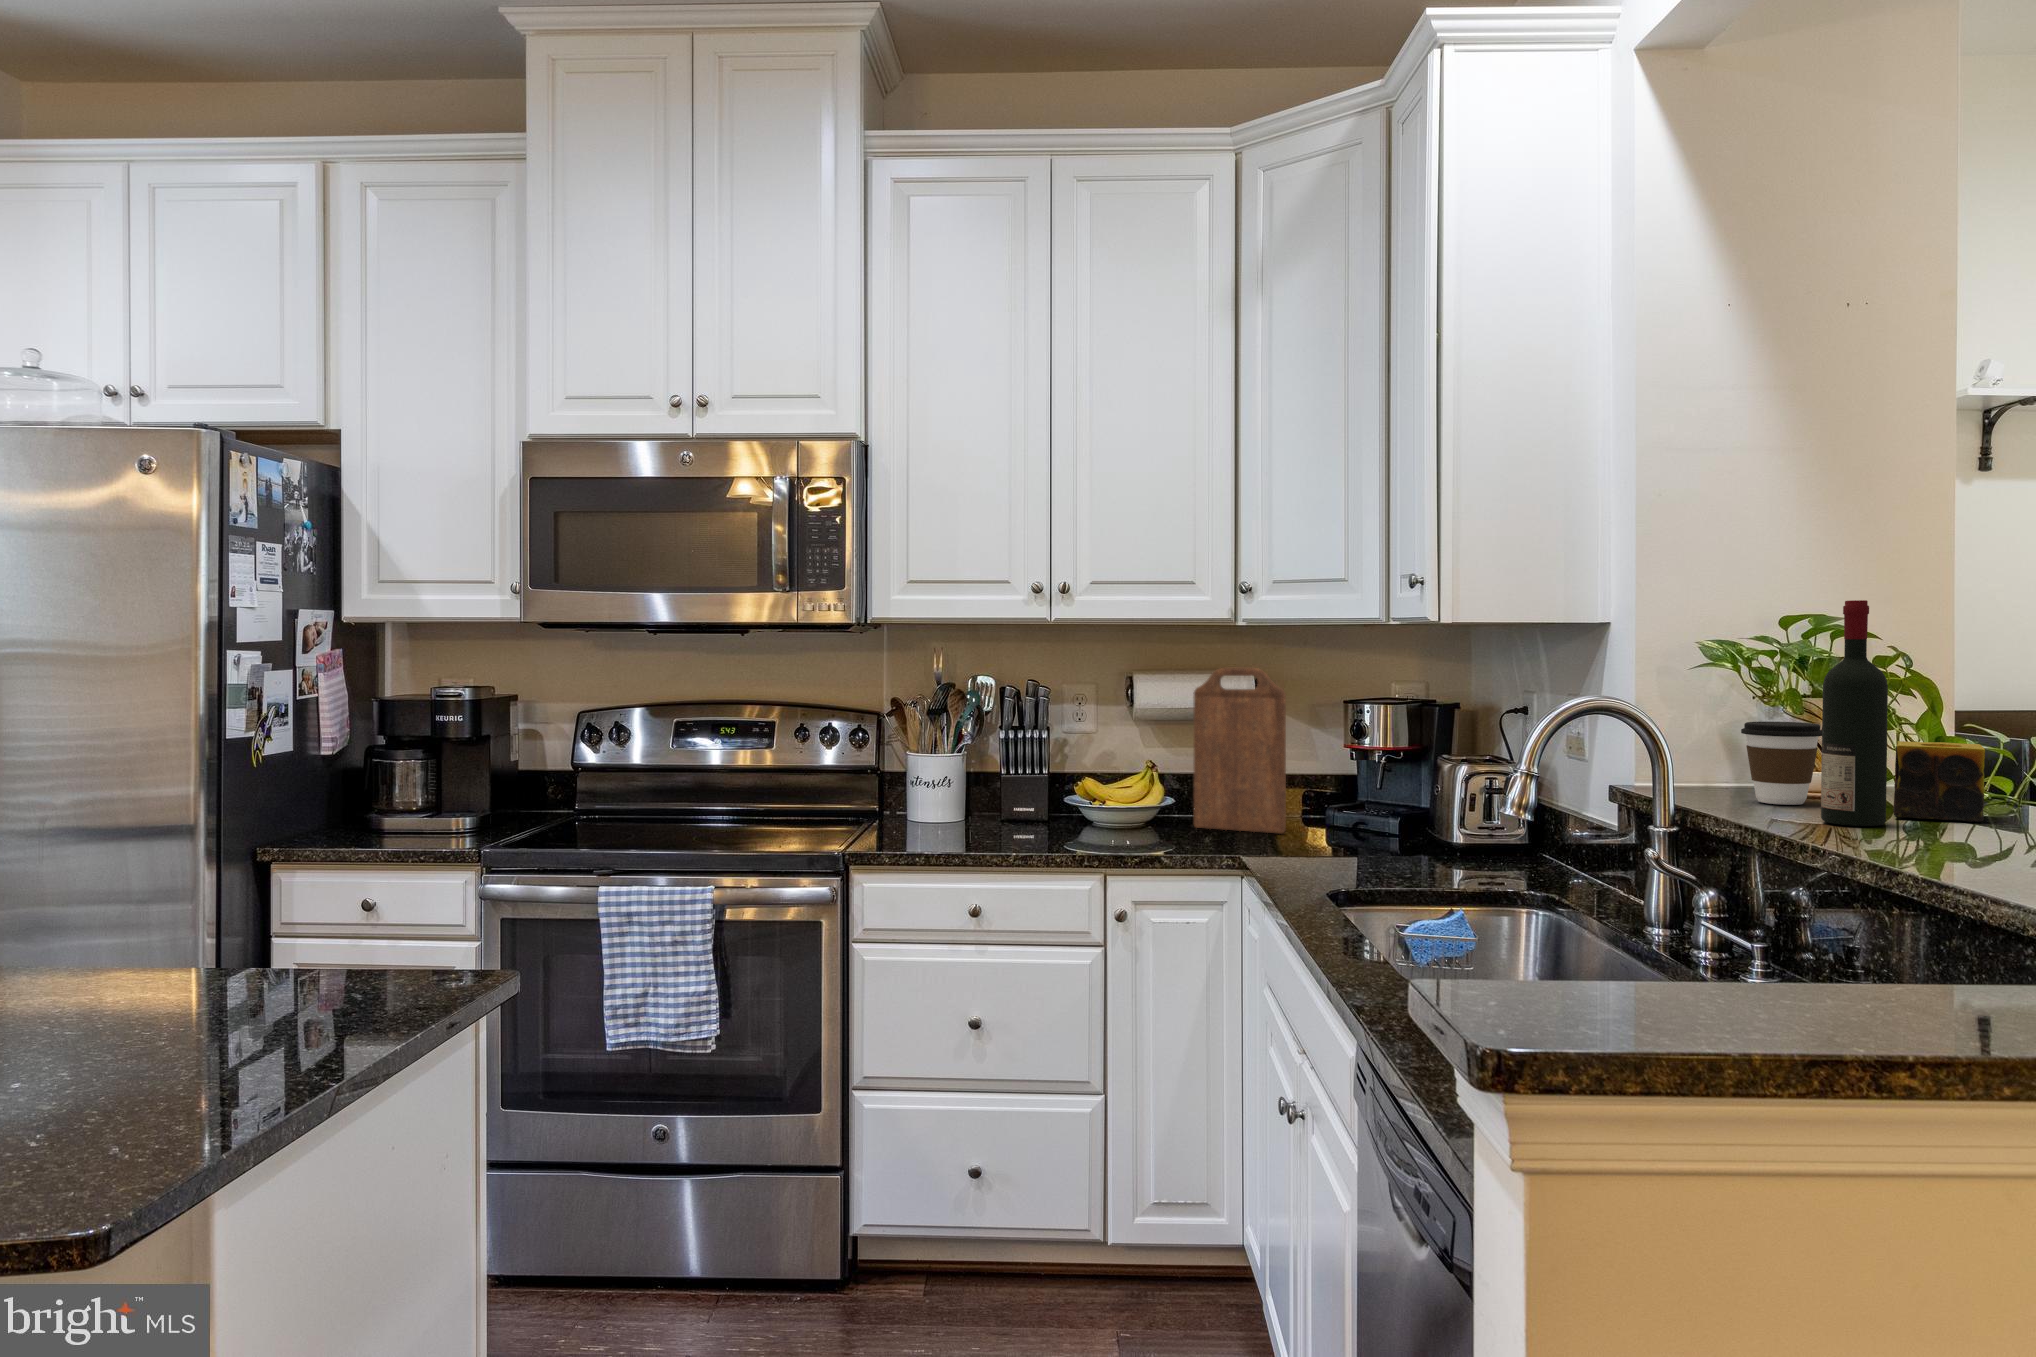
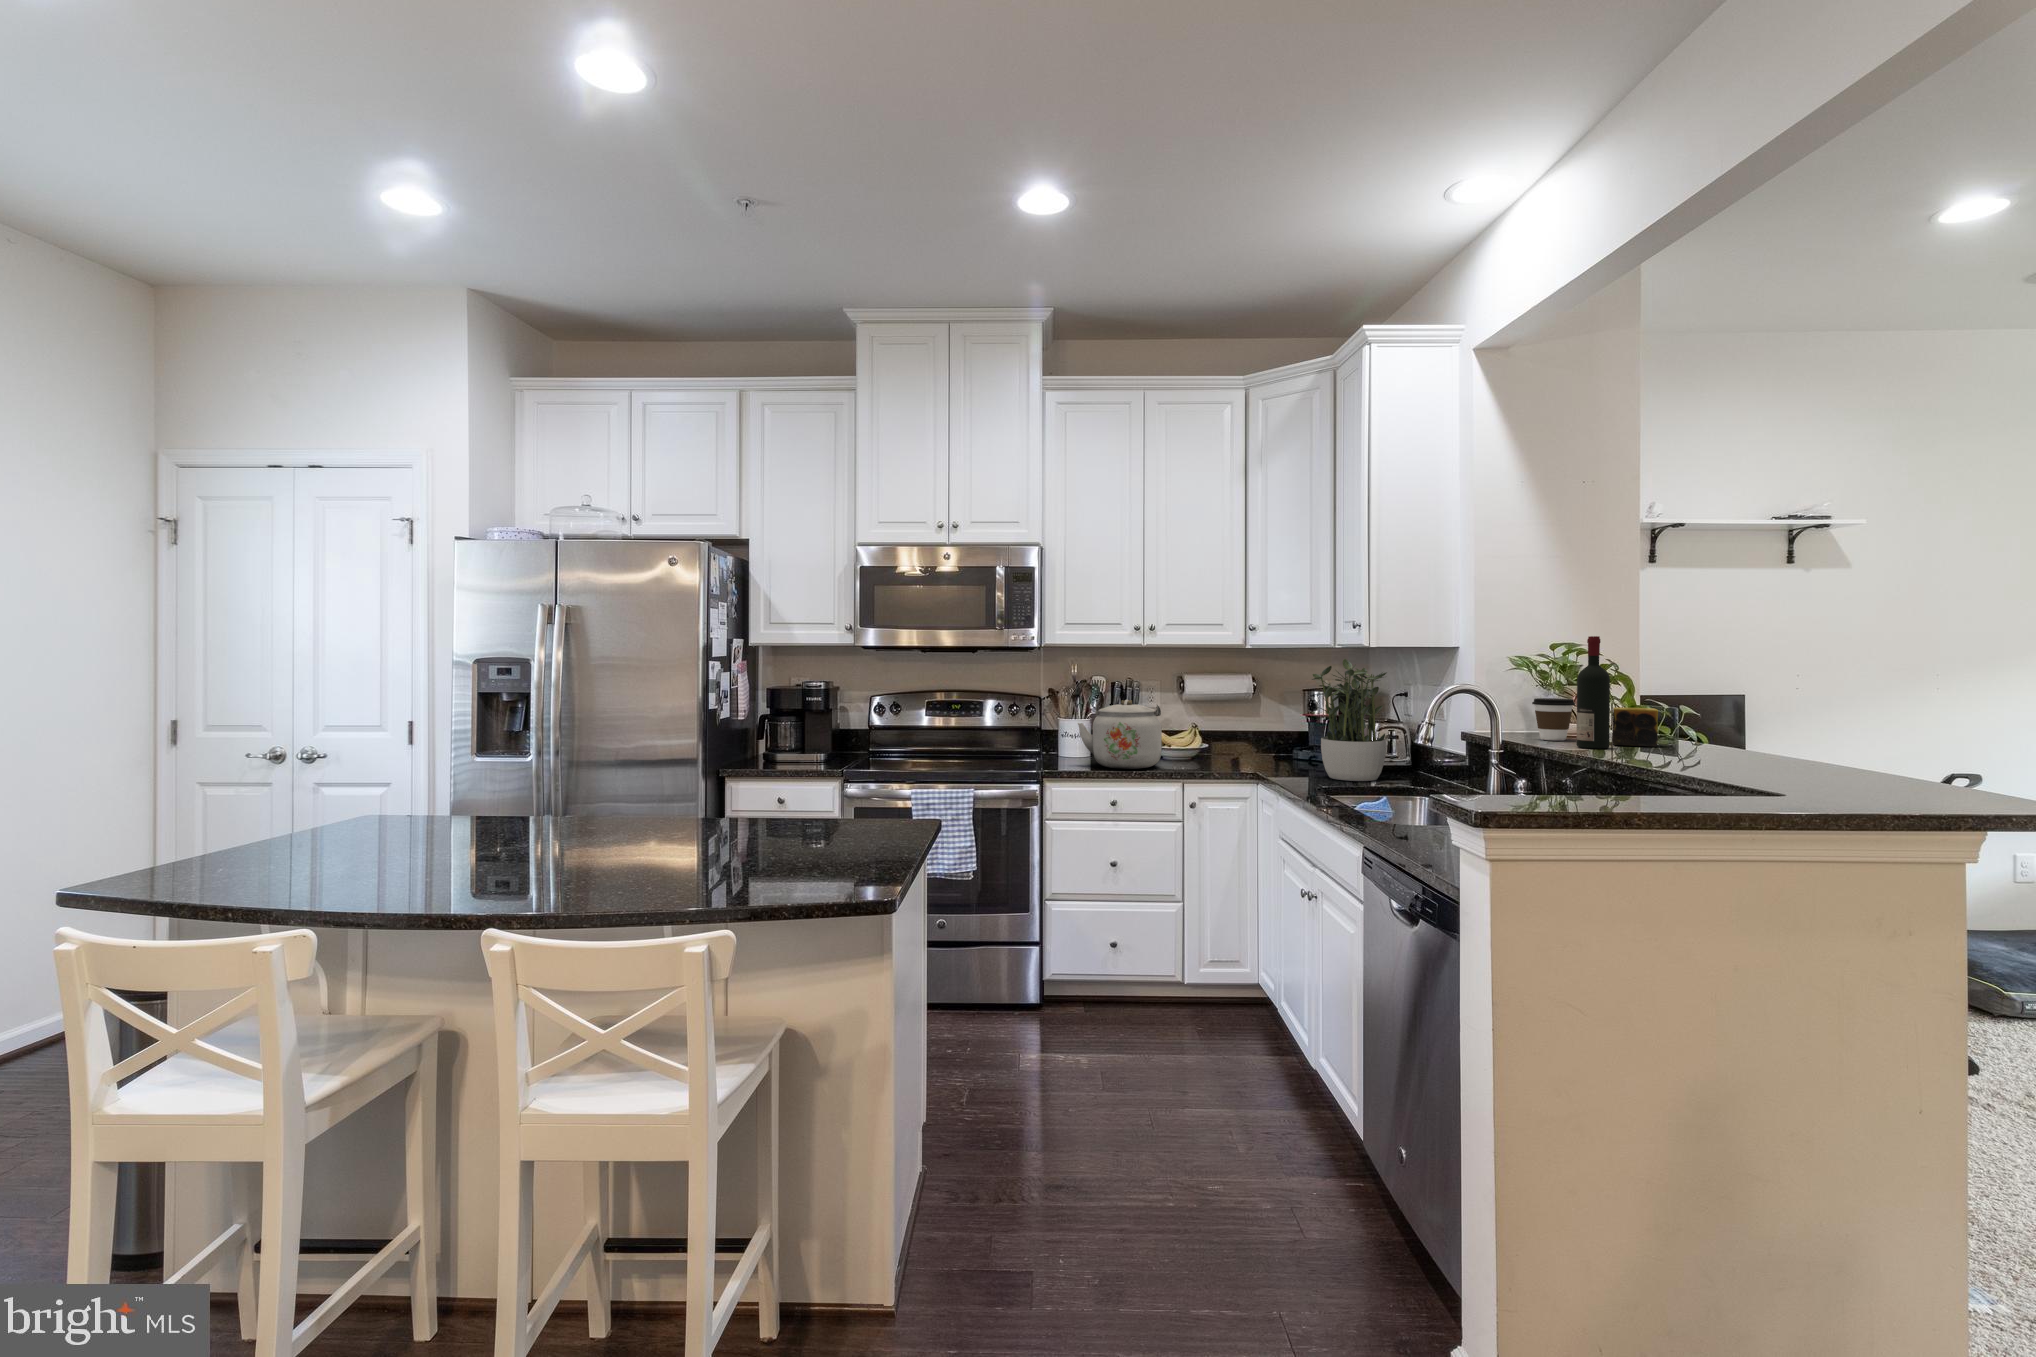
potted plant: none [1330,644,1478,876] -> present [1312,659,1386,781]
cutting board: present [1193,667,1286,834] -> none [1220,672,1274,763]
kettle: none [923,719,1080,847] -> present [1078,700,1162,769]

